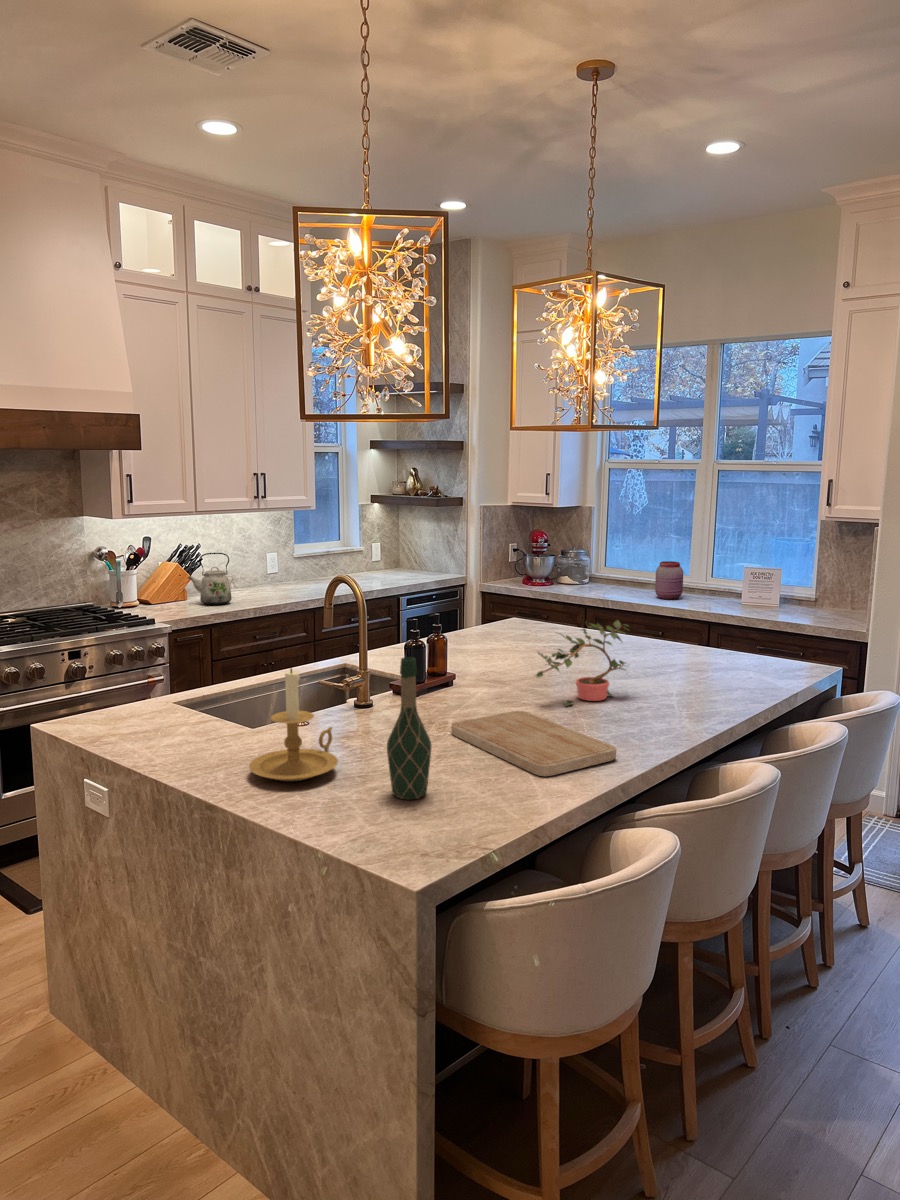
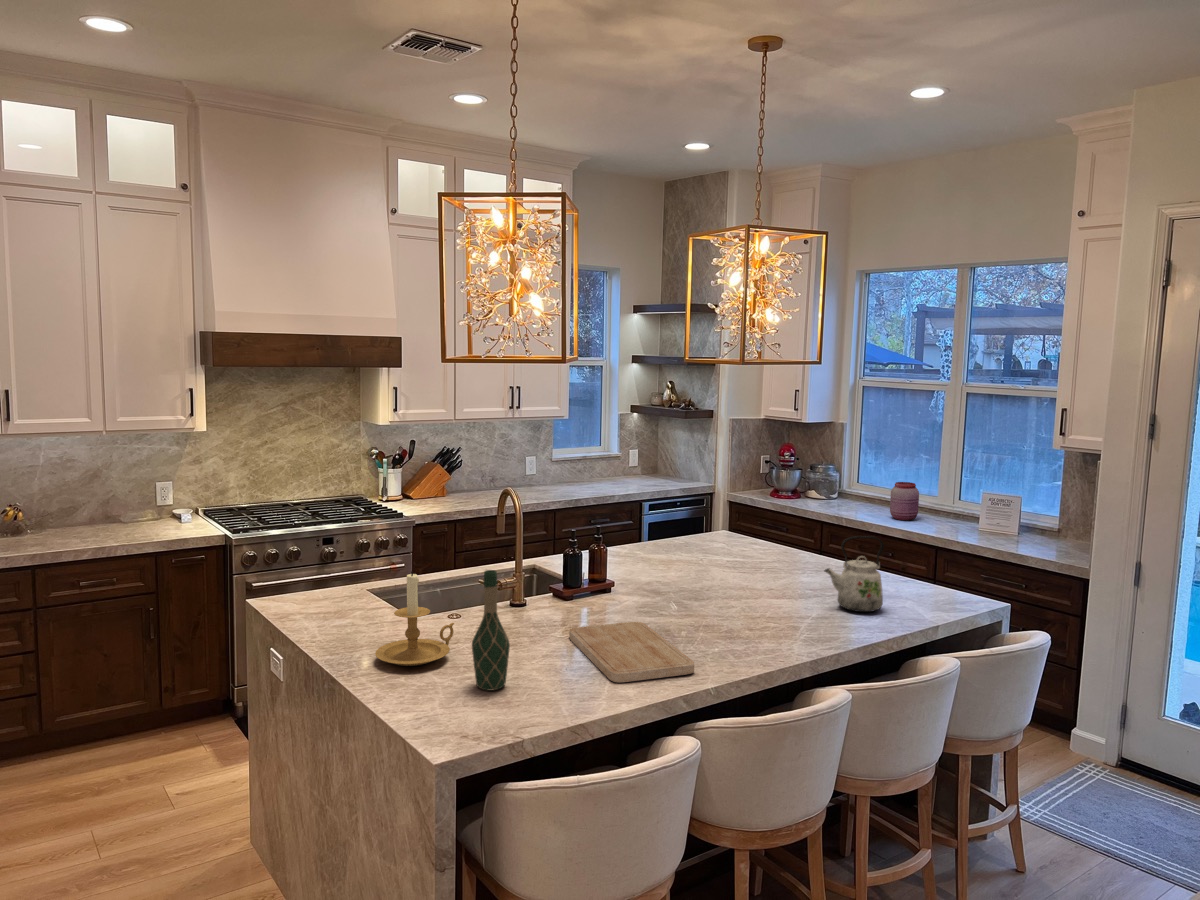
kettle: present [188,553,232,605] -> present [824,536,884,612]
potted plant: present [535,620,628,706] -> none [664,543,765,622]

